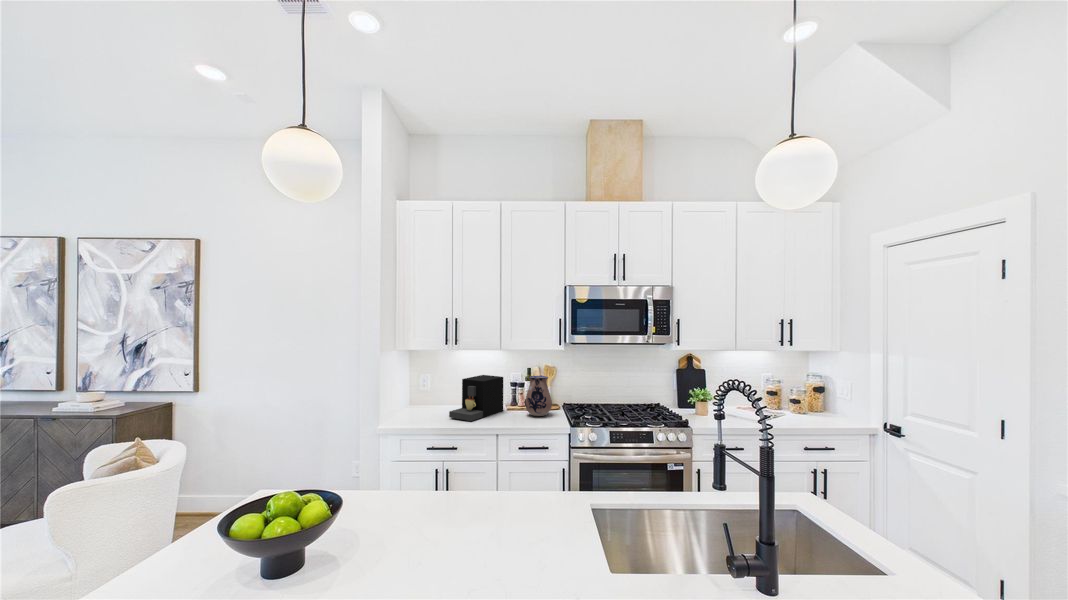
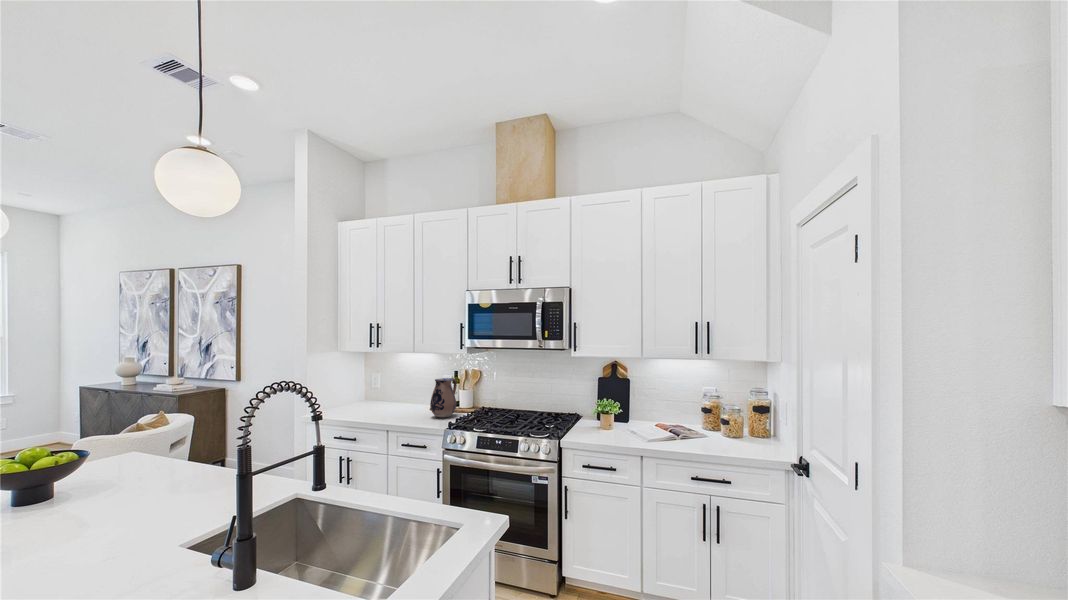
coffee maker: present [449,375,503,421] -> none [368,376,425,418]

